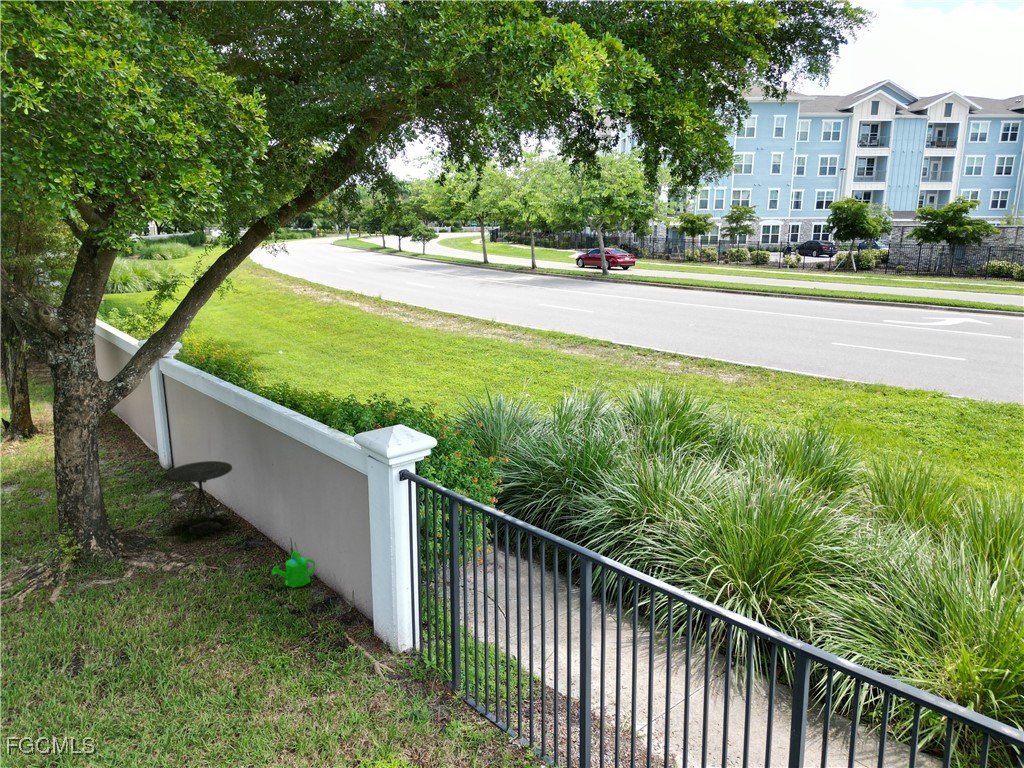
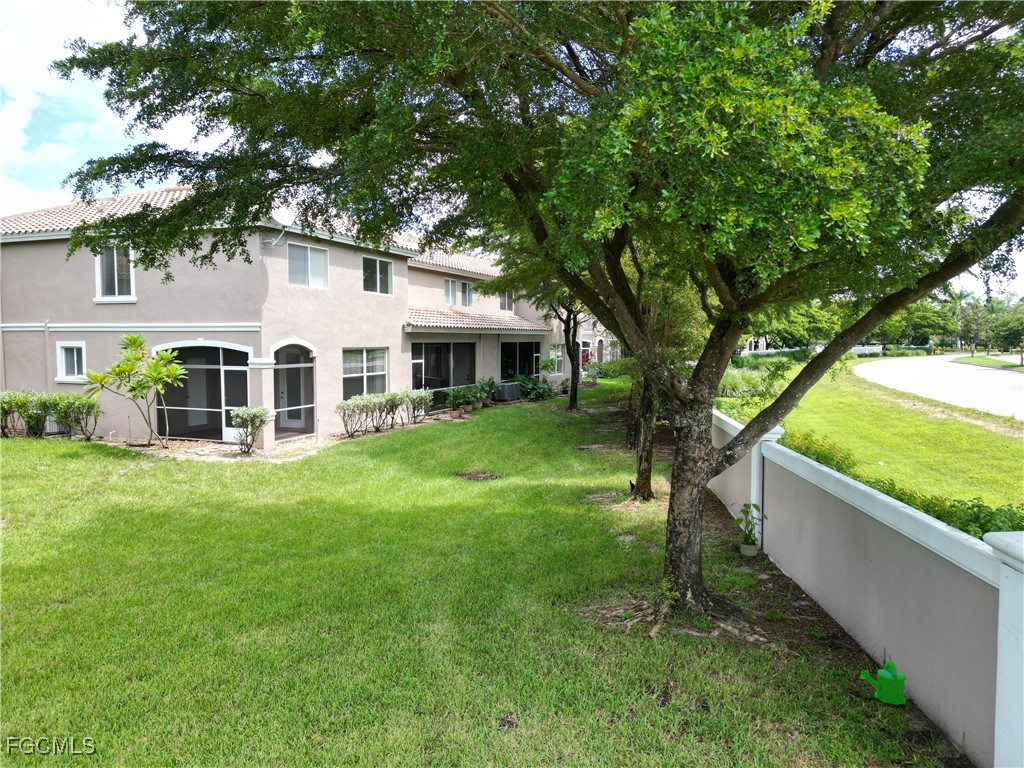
potted plant: none [132,421,175,479] -> present [731,503,768,556]
side table: present [165,461,232,534] -> none [758,544,825,618]

